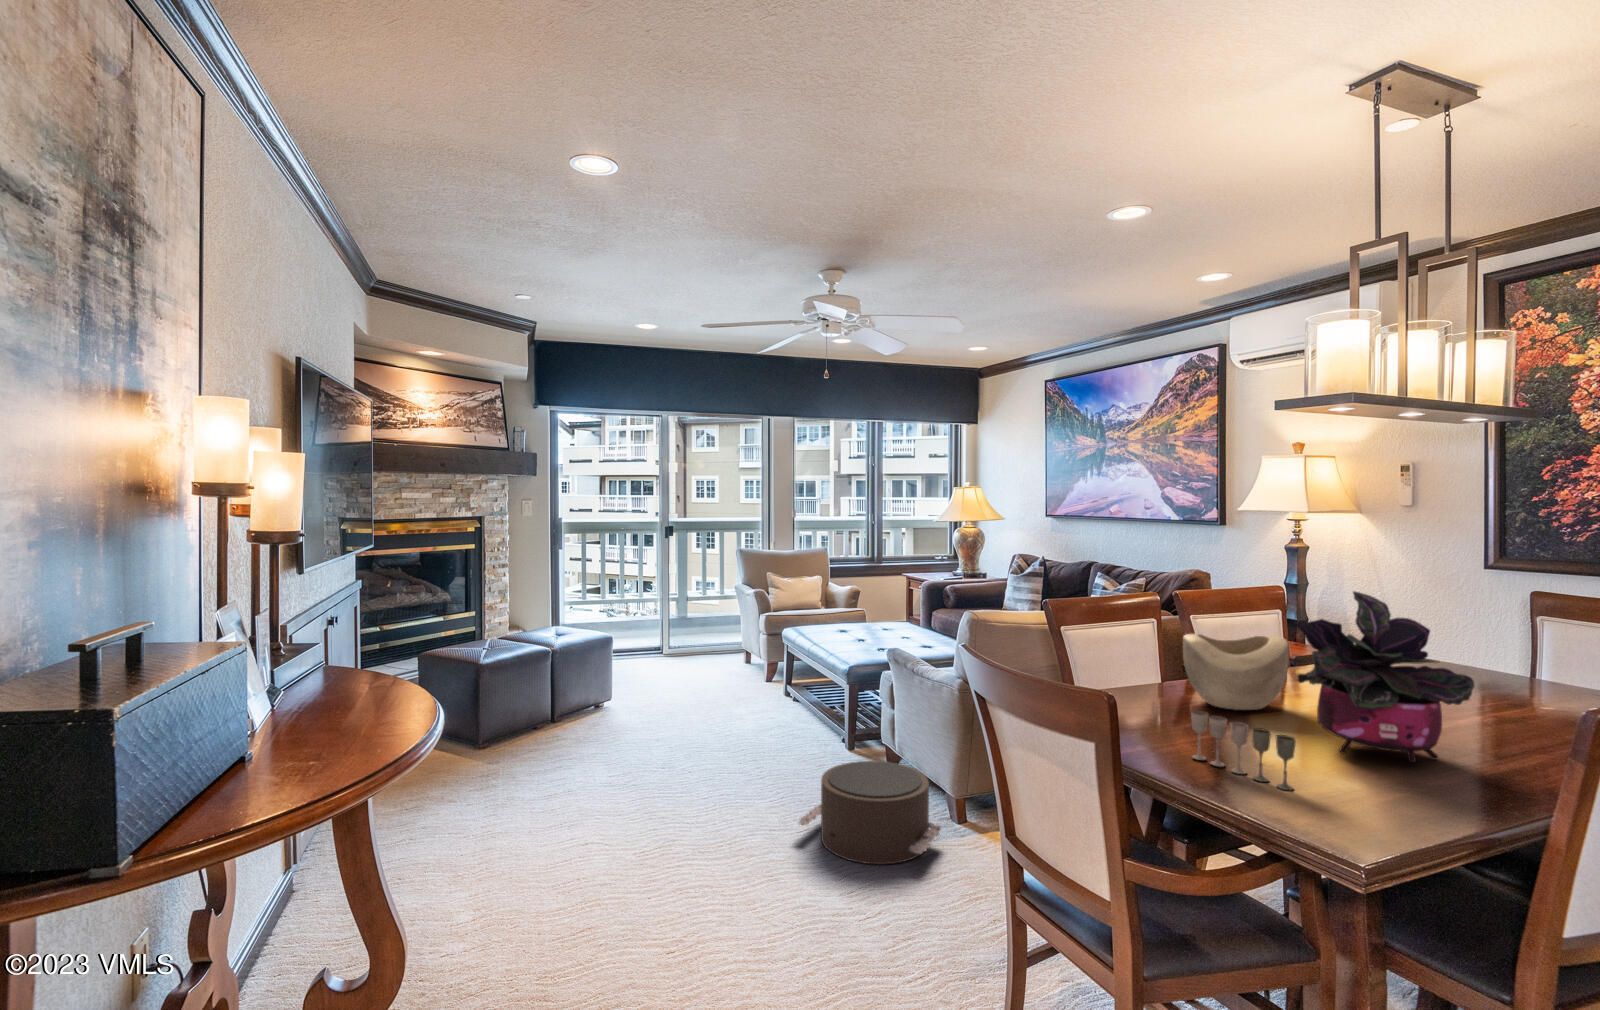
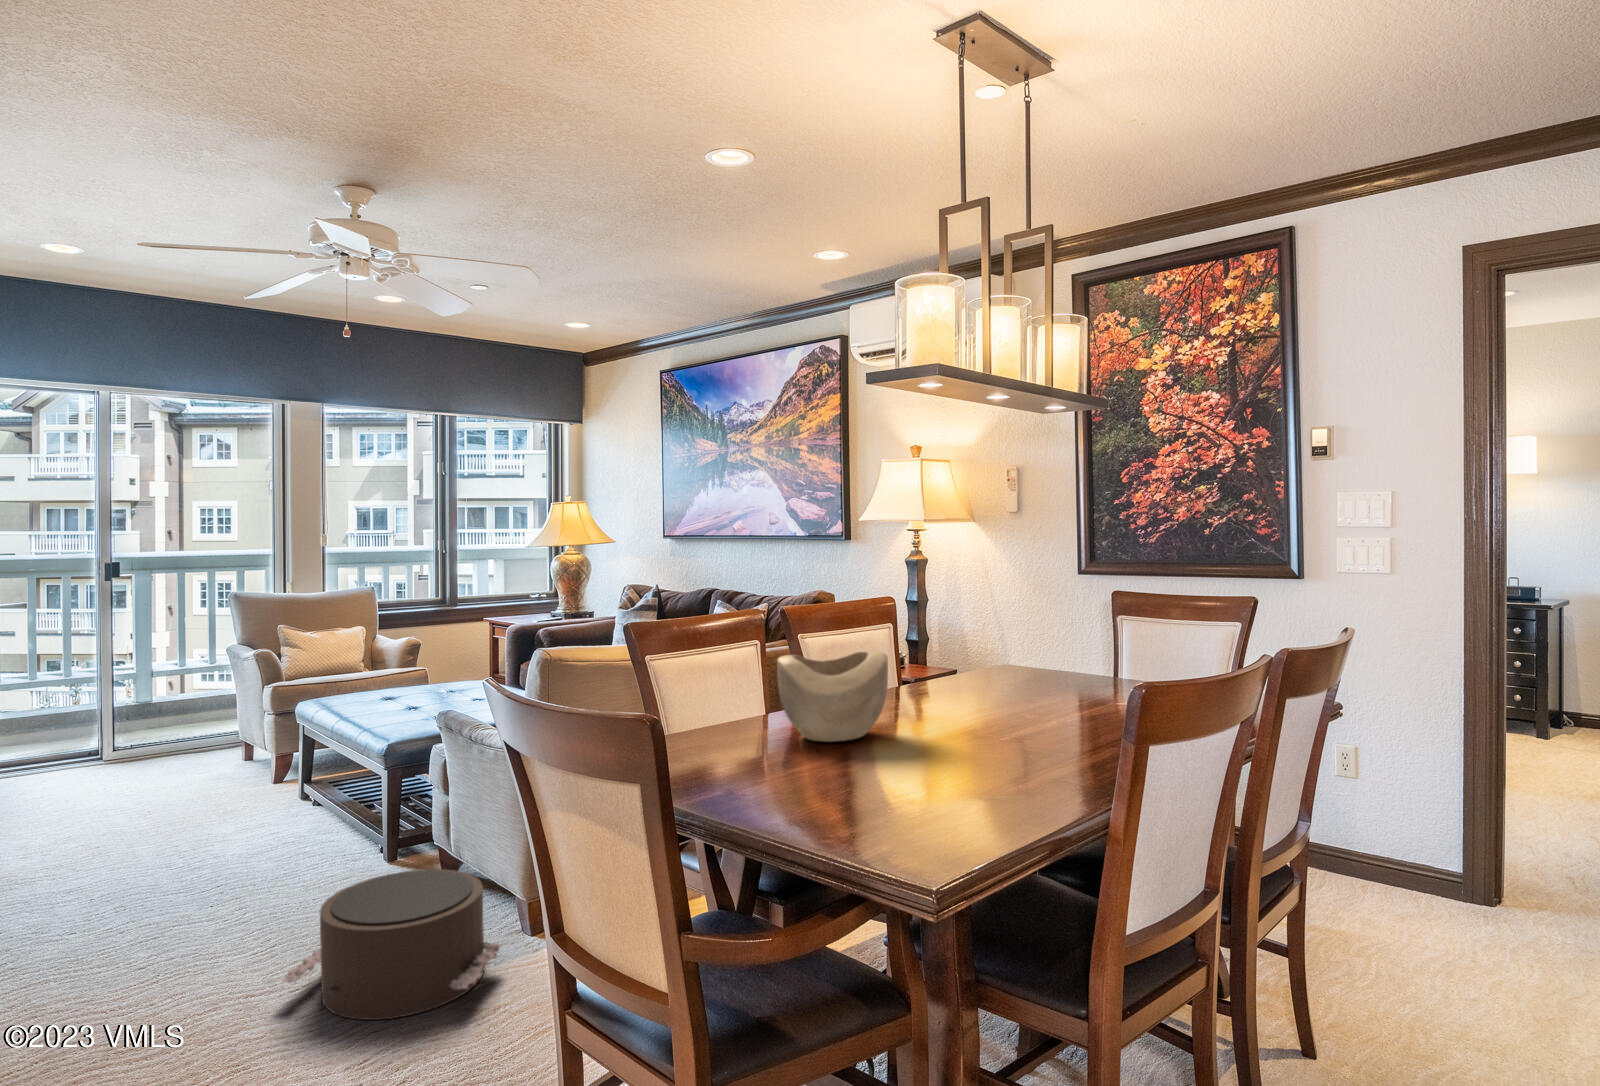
potted plant: present [1295,591,1474,762] -> none [885,589,1055,778]
wine glass: present [1191,711,1296,790] -> none [770,747,879,831]

